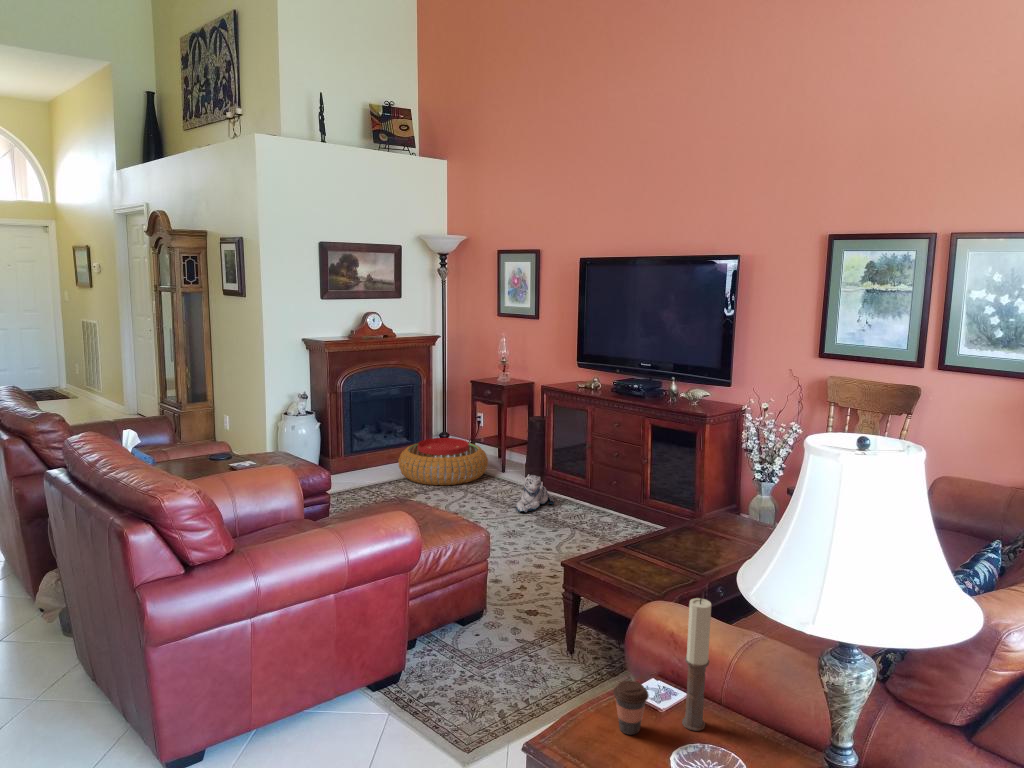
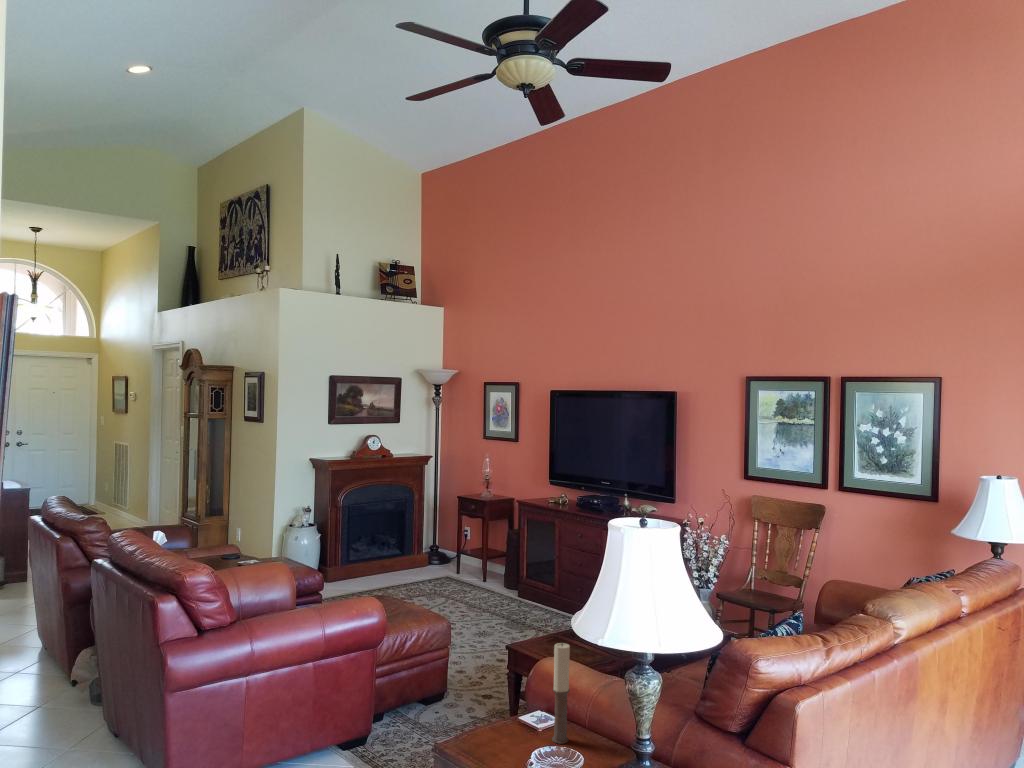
pouf: present [399,438,488,485] -> none [390,551,471,594]
plush toy: present [517,474,554,512] -> none [491,582,526,617]
coffee cup: present [613,680,649,735] -> none [500,705,526,745]

